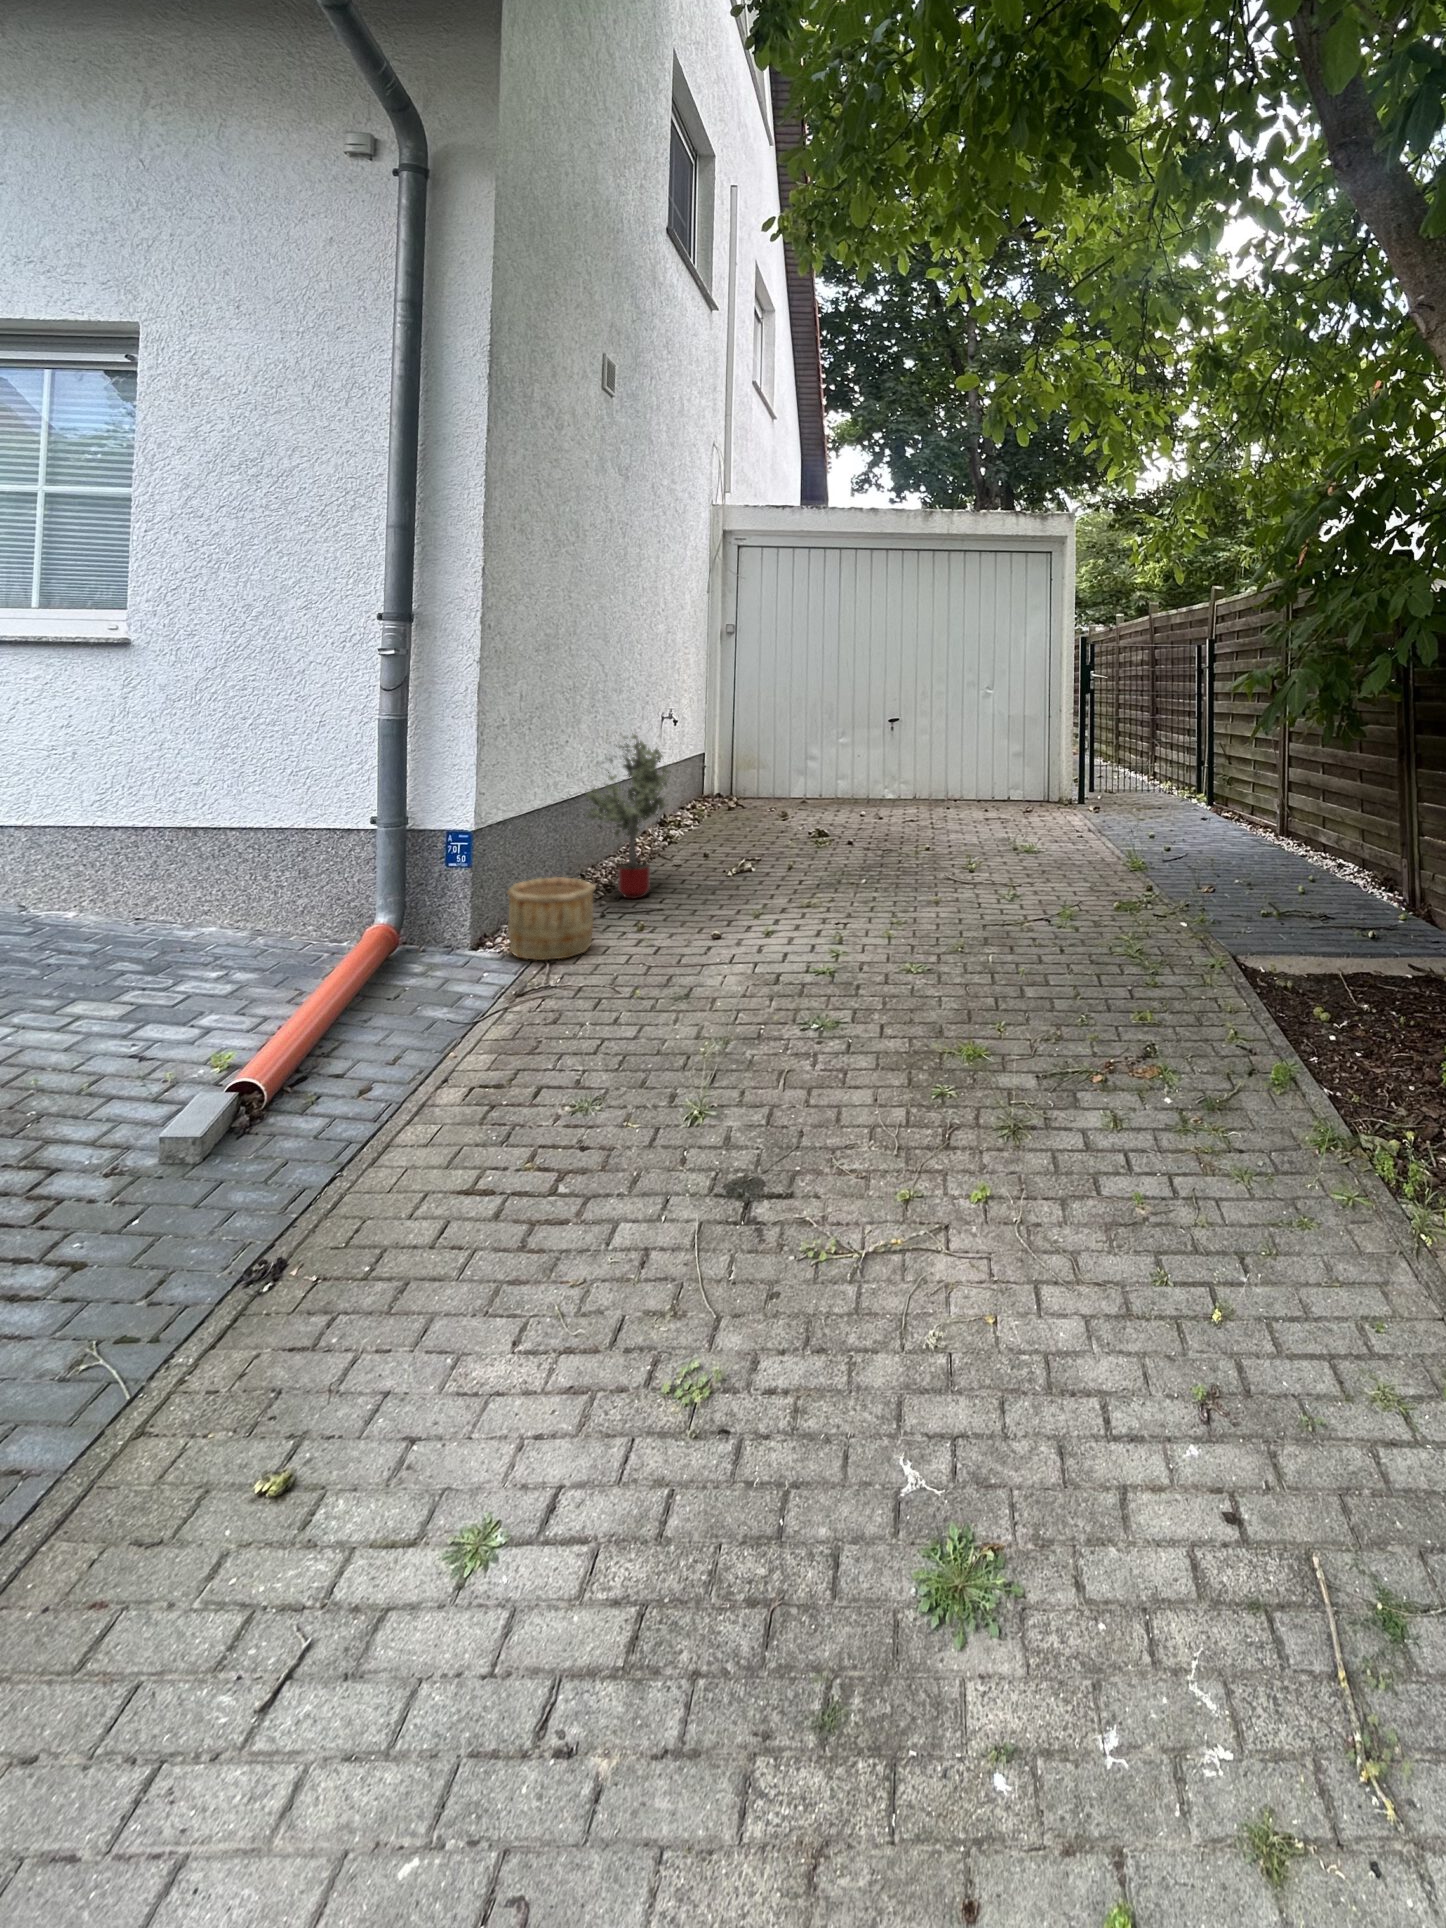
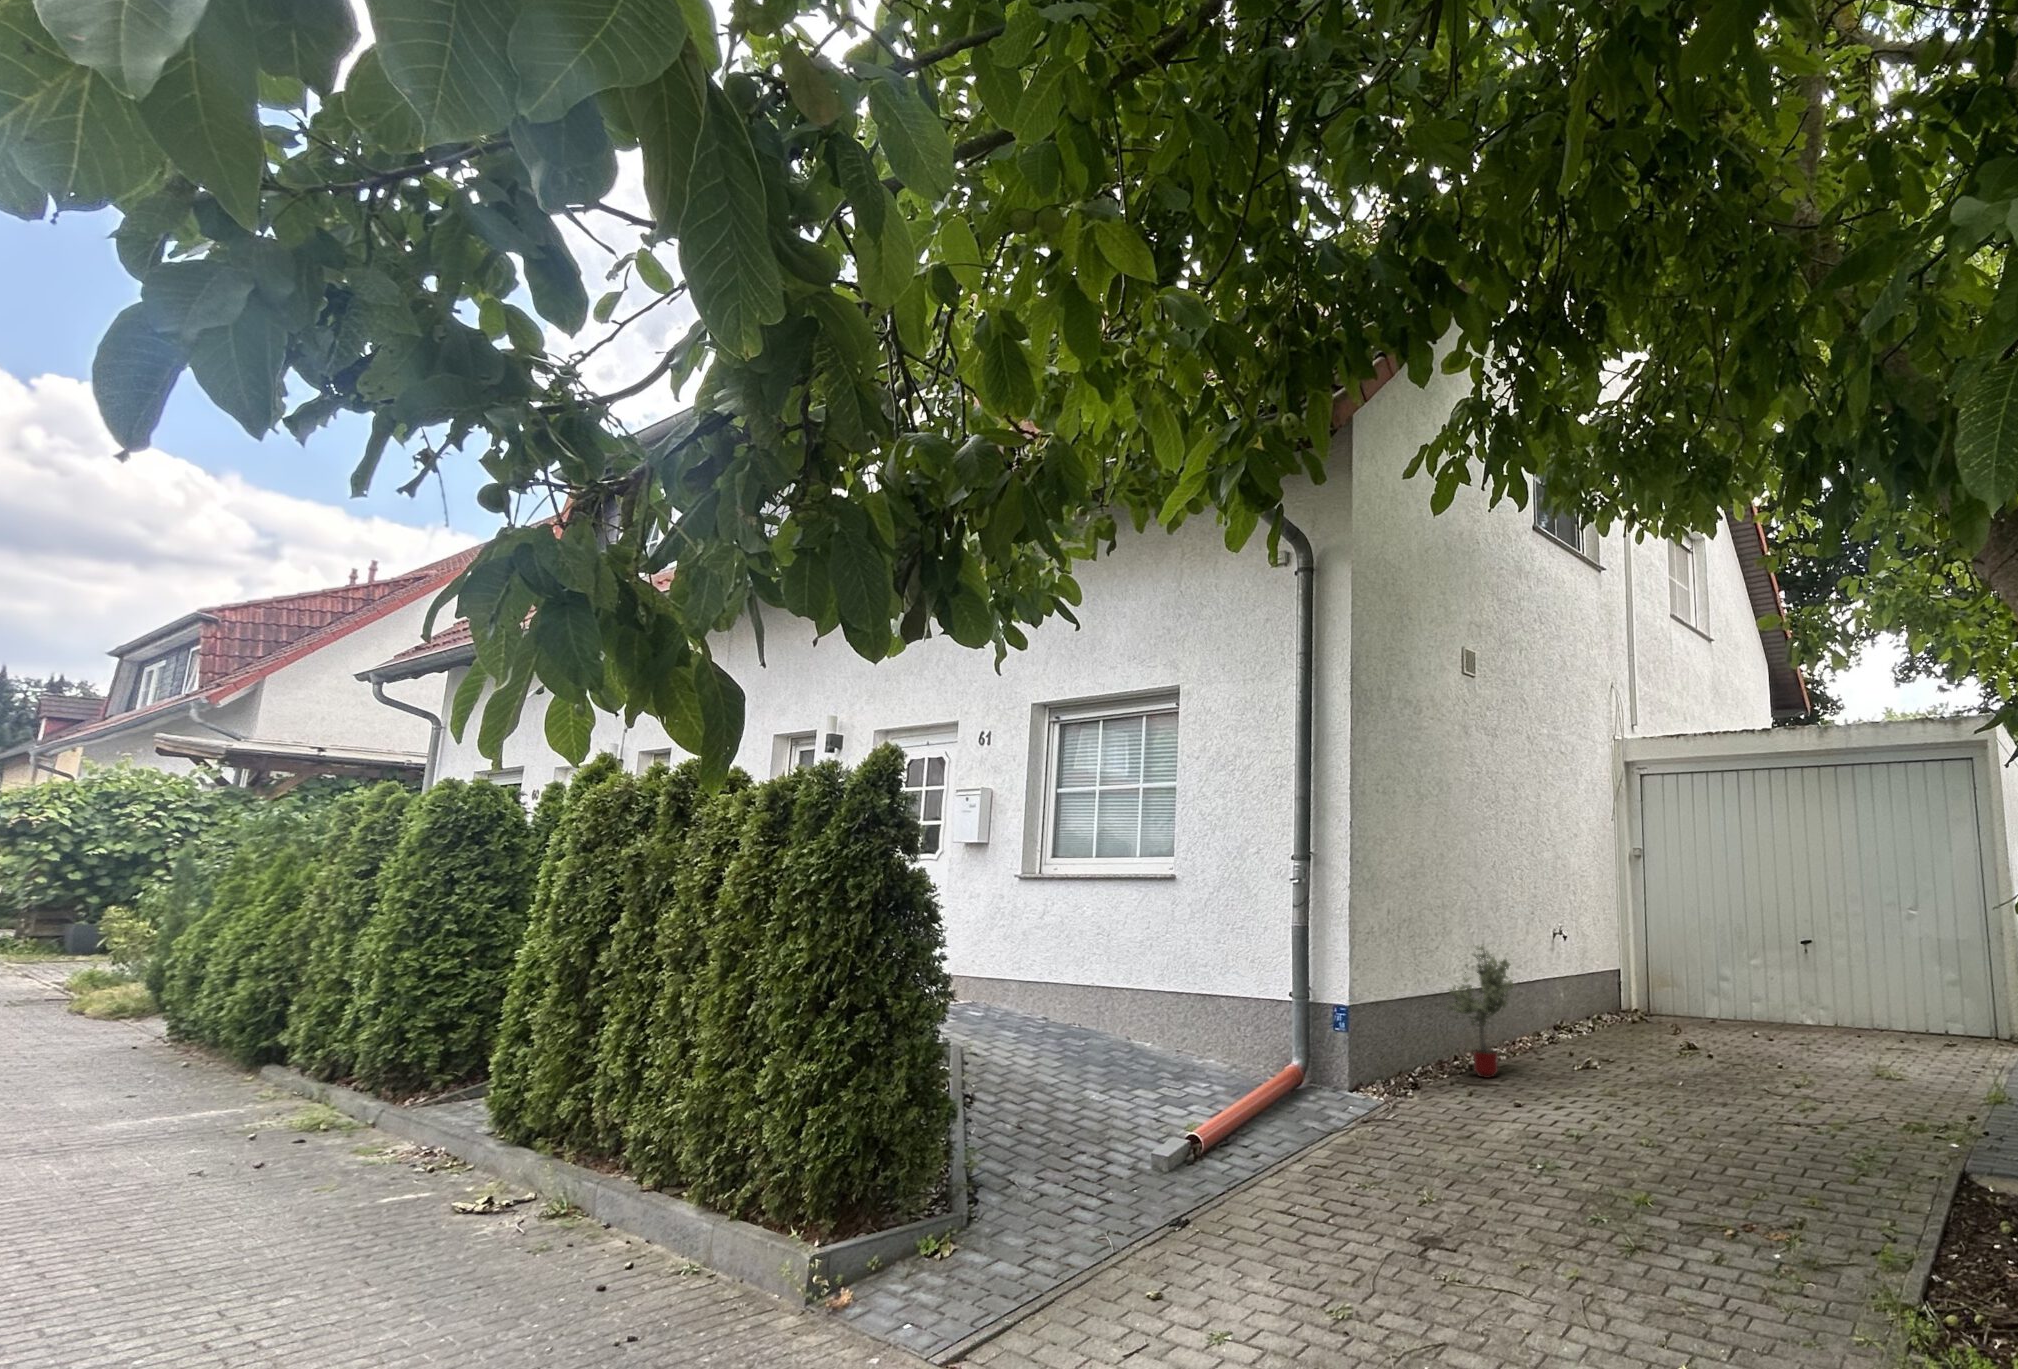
wooden bucket: present [507,877,596,960] -> none [1373,1049,1432,1108]

